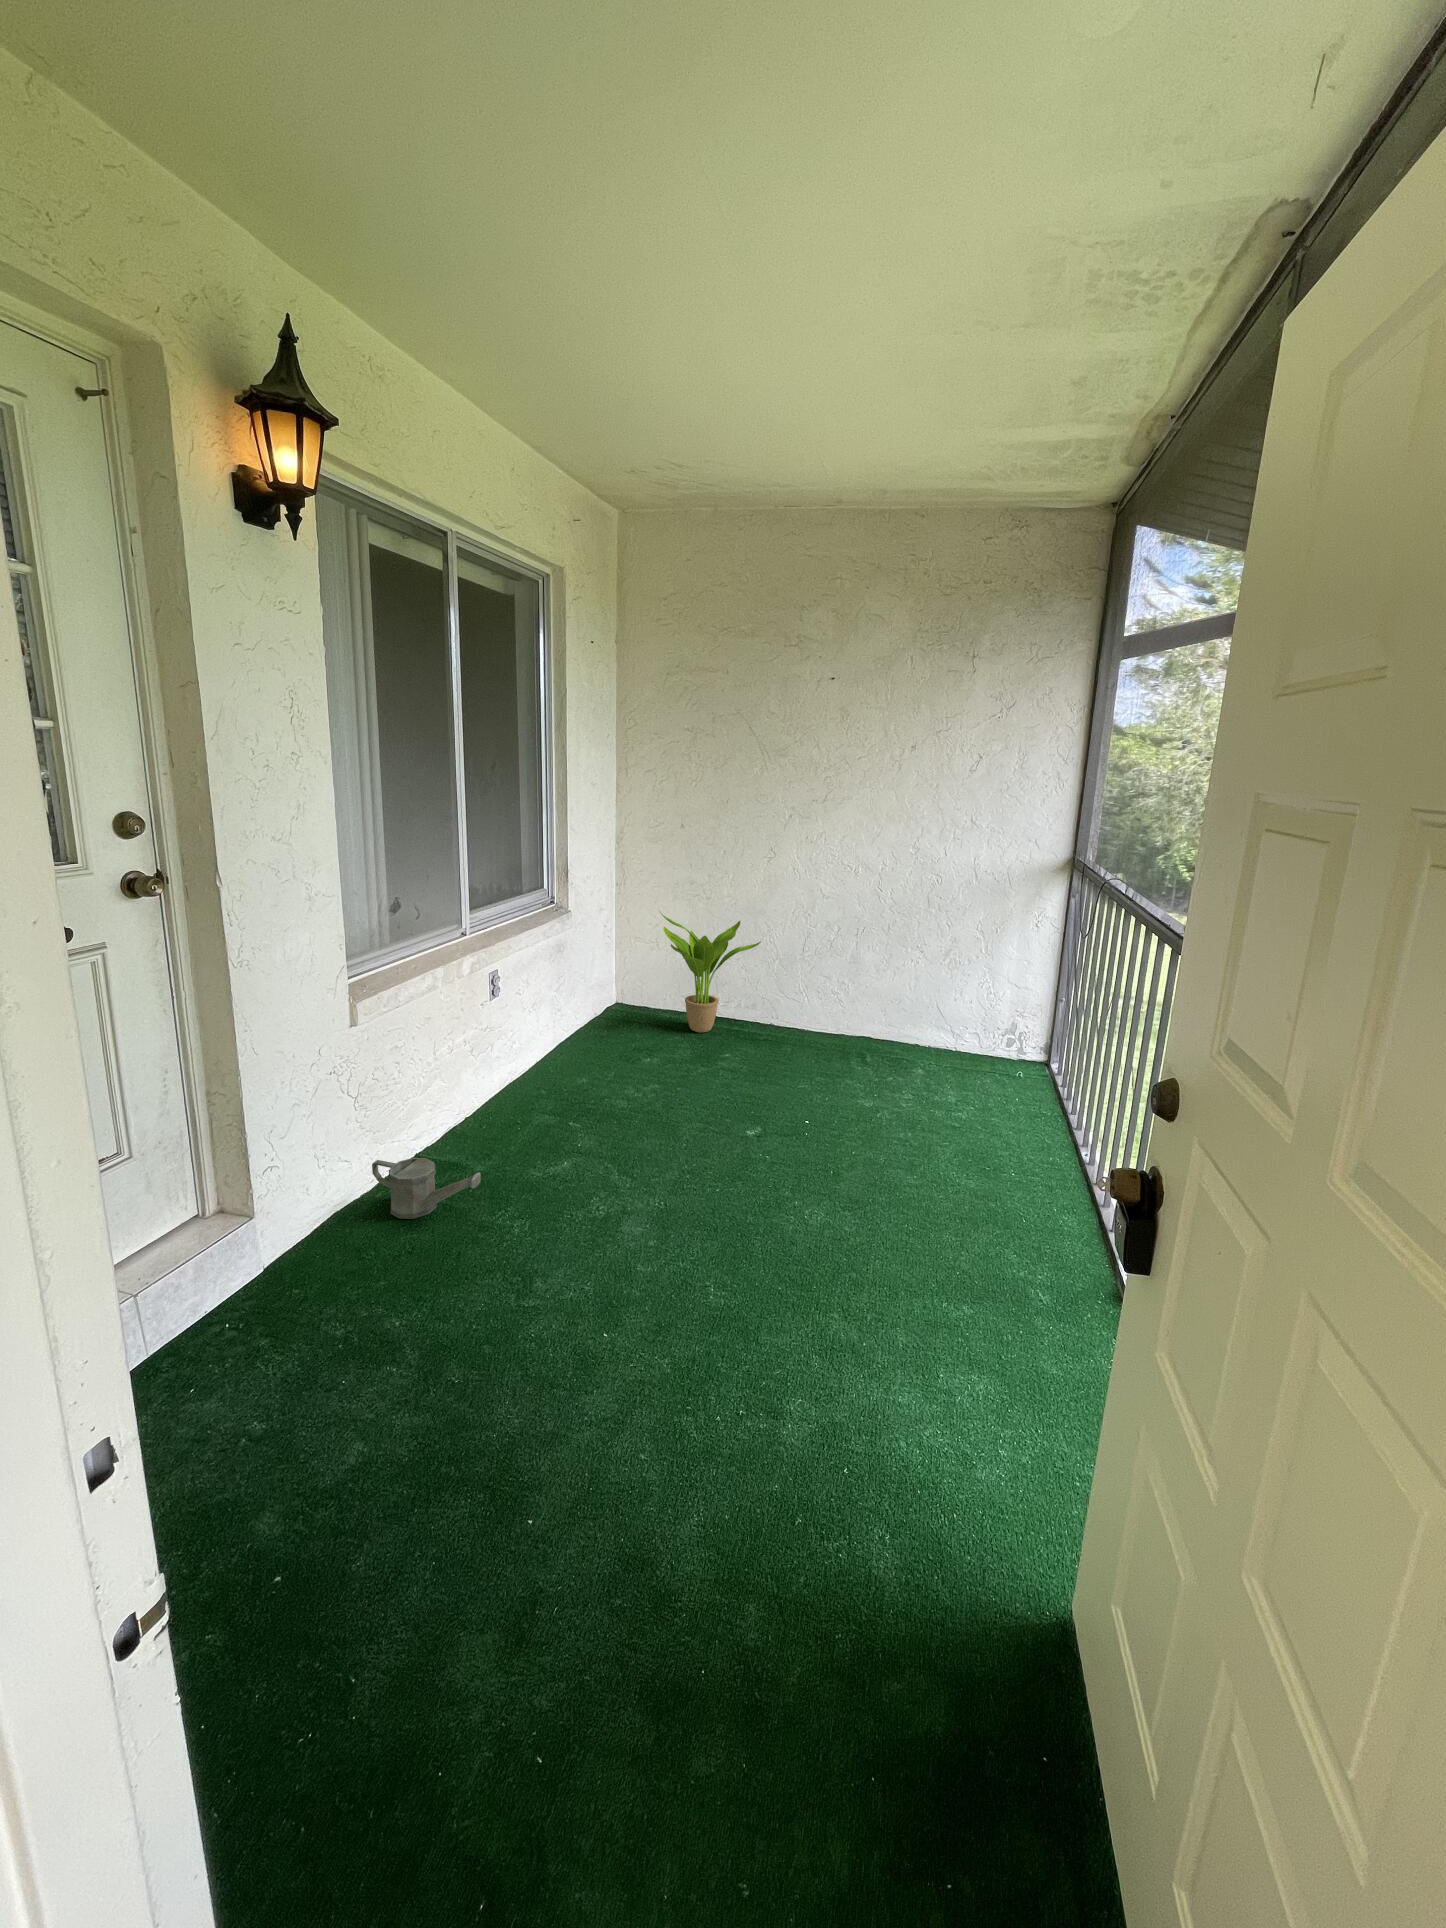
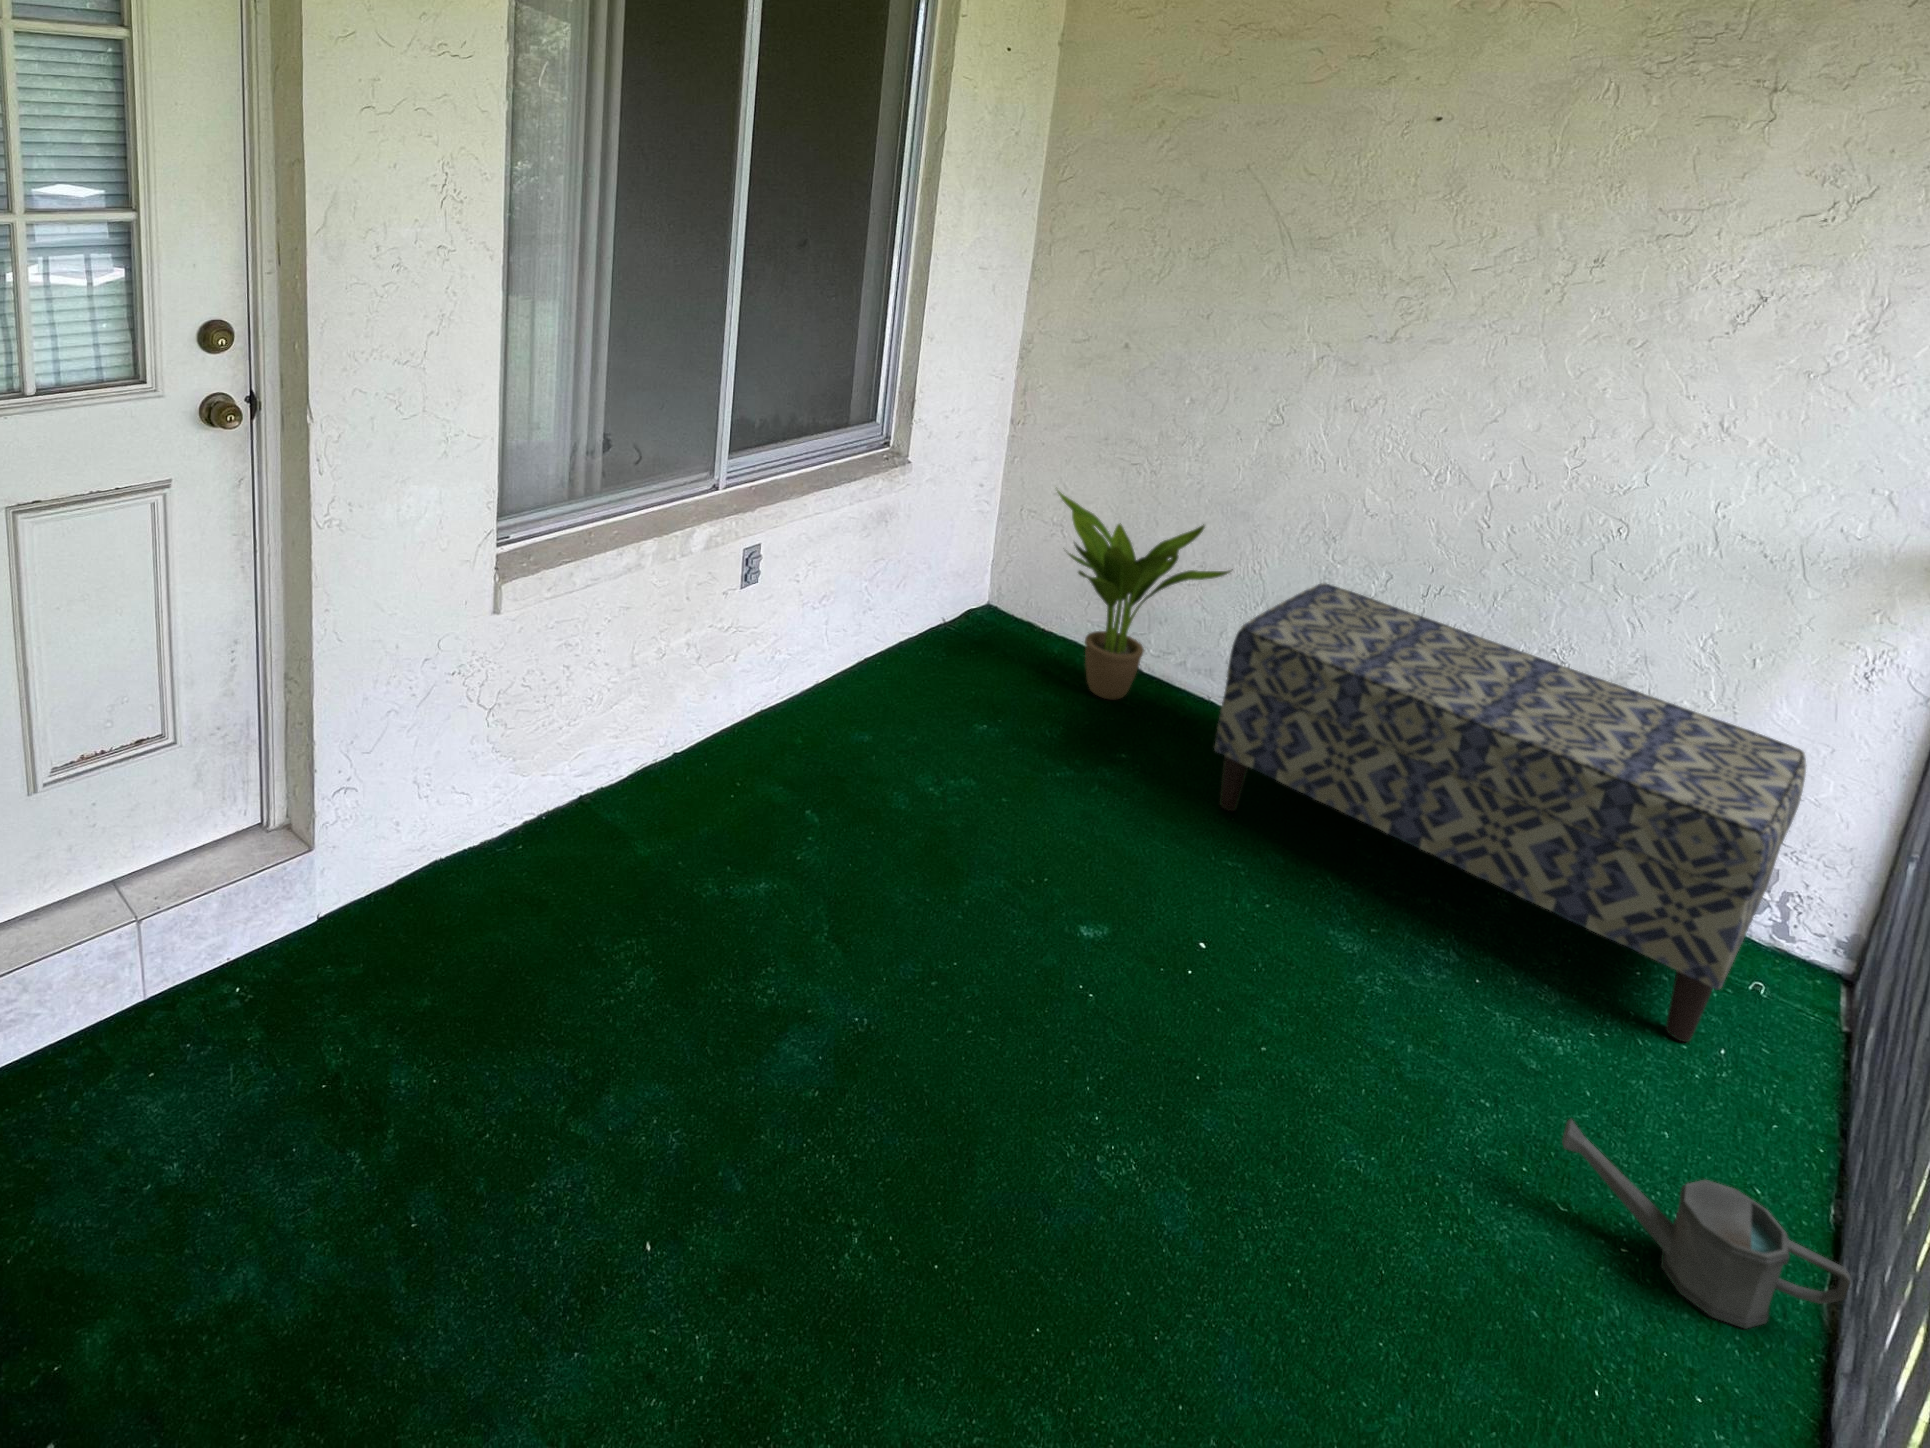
bench: none [778,938,1027,1100] -> present [1214,583,1806,1042]
watering can: present [372,1158,481,1219] -> present [1562,1119,1851,1329]

